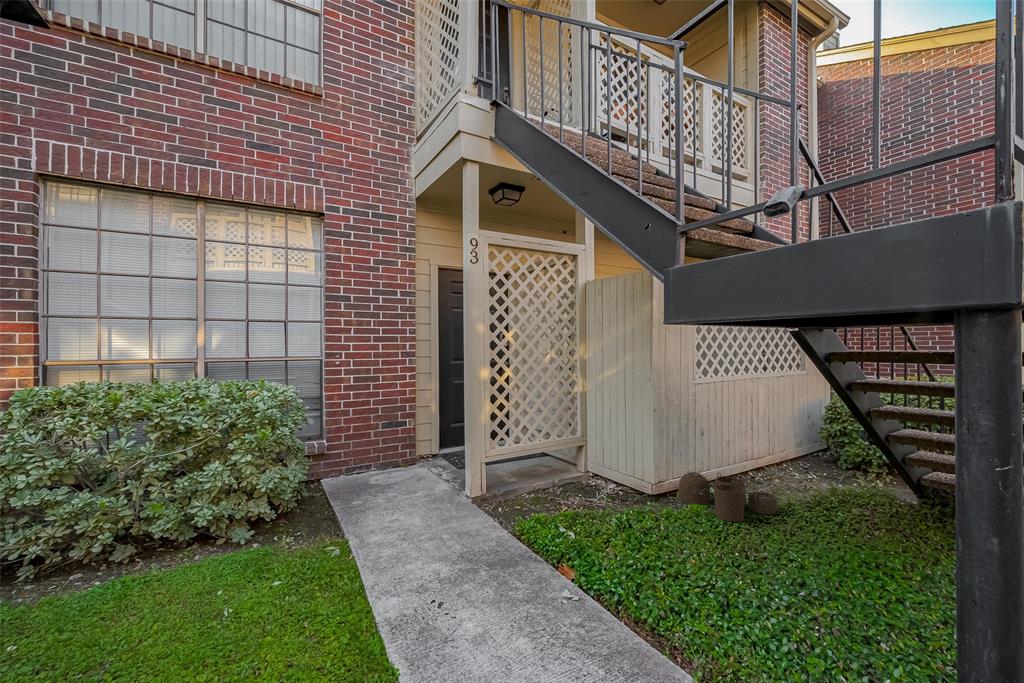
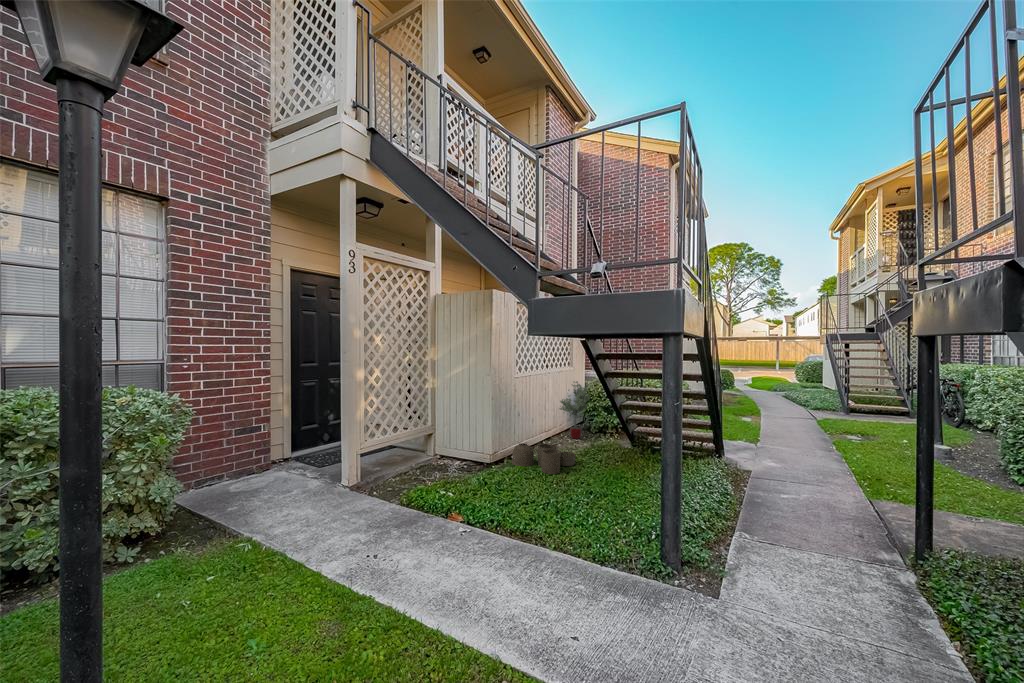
potted tree: none [773,392,831,478] -> present [560,381,589,439]

